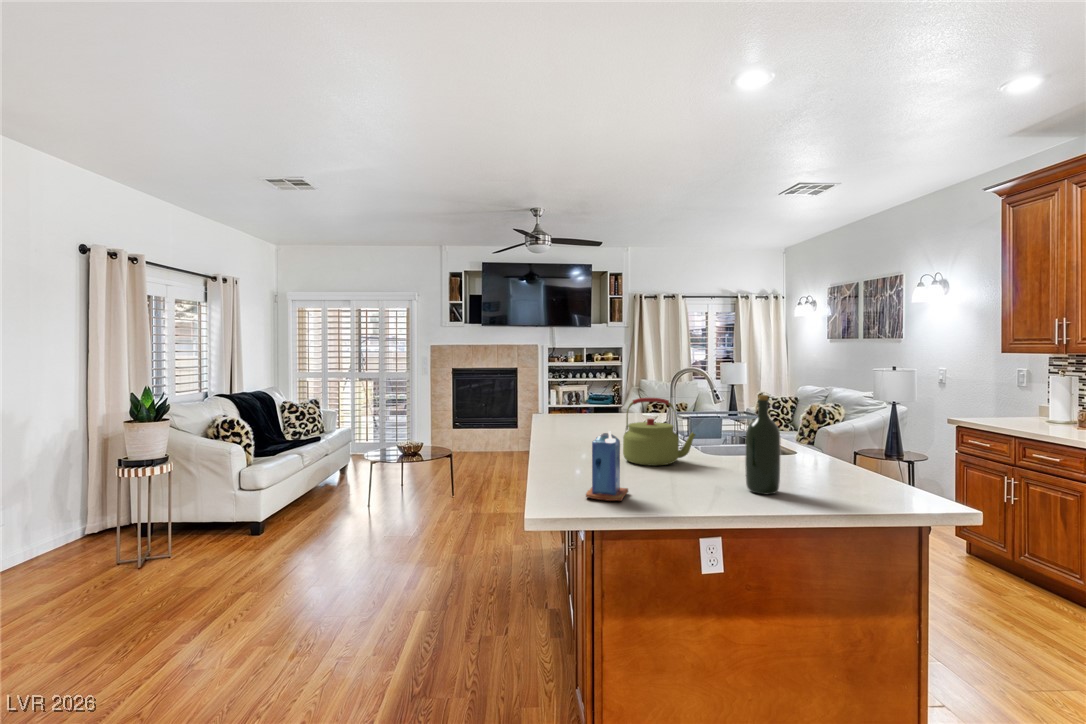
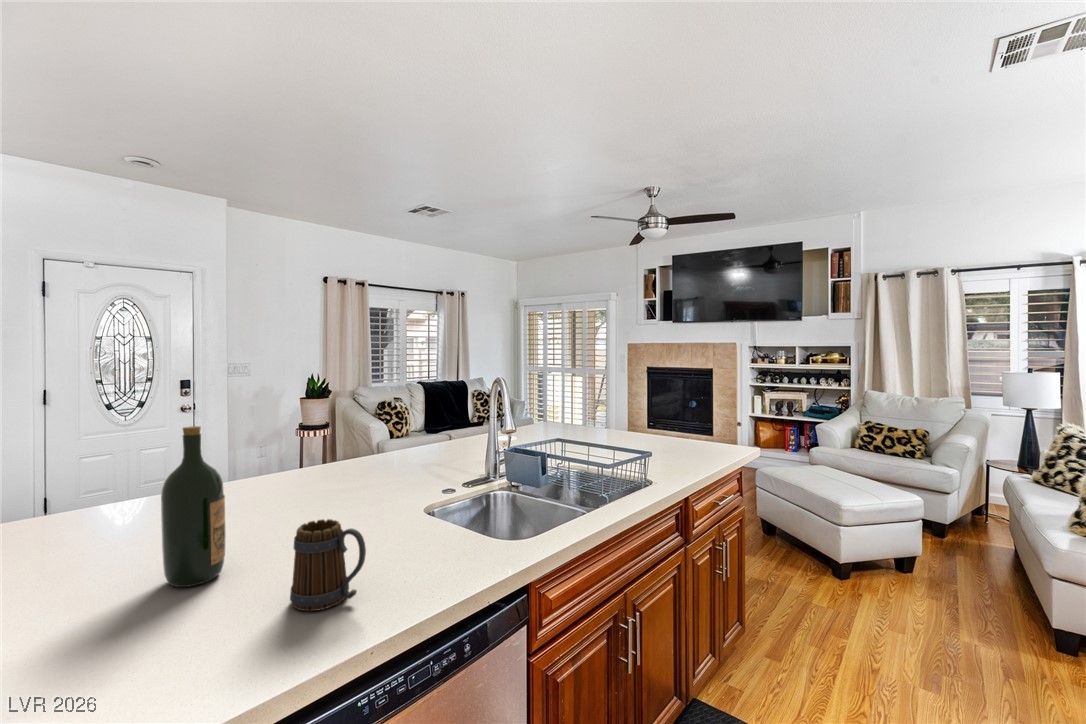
kettle: present [623,398,696,465] -> none [301,415,378,508]
candle: present [586,431,628,501] -> none [60,451,131,538]
mug: none [812,441,847,486] -> present [290,519,366,611]

